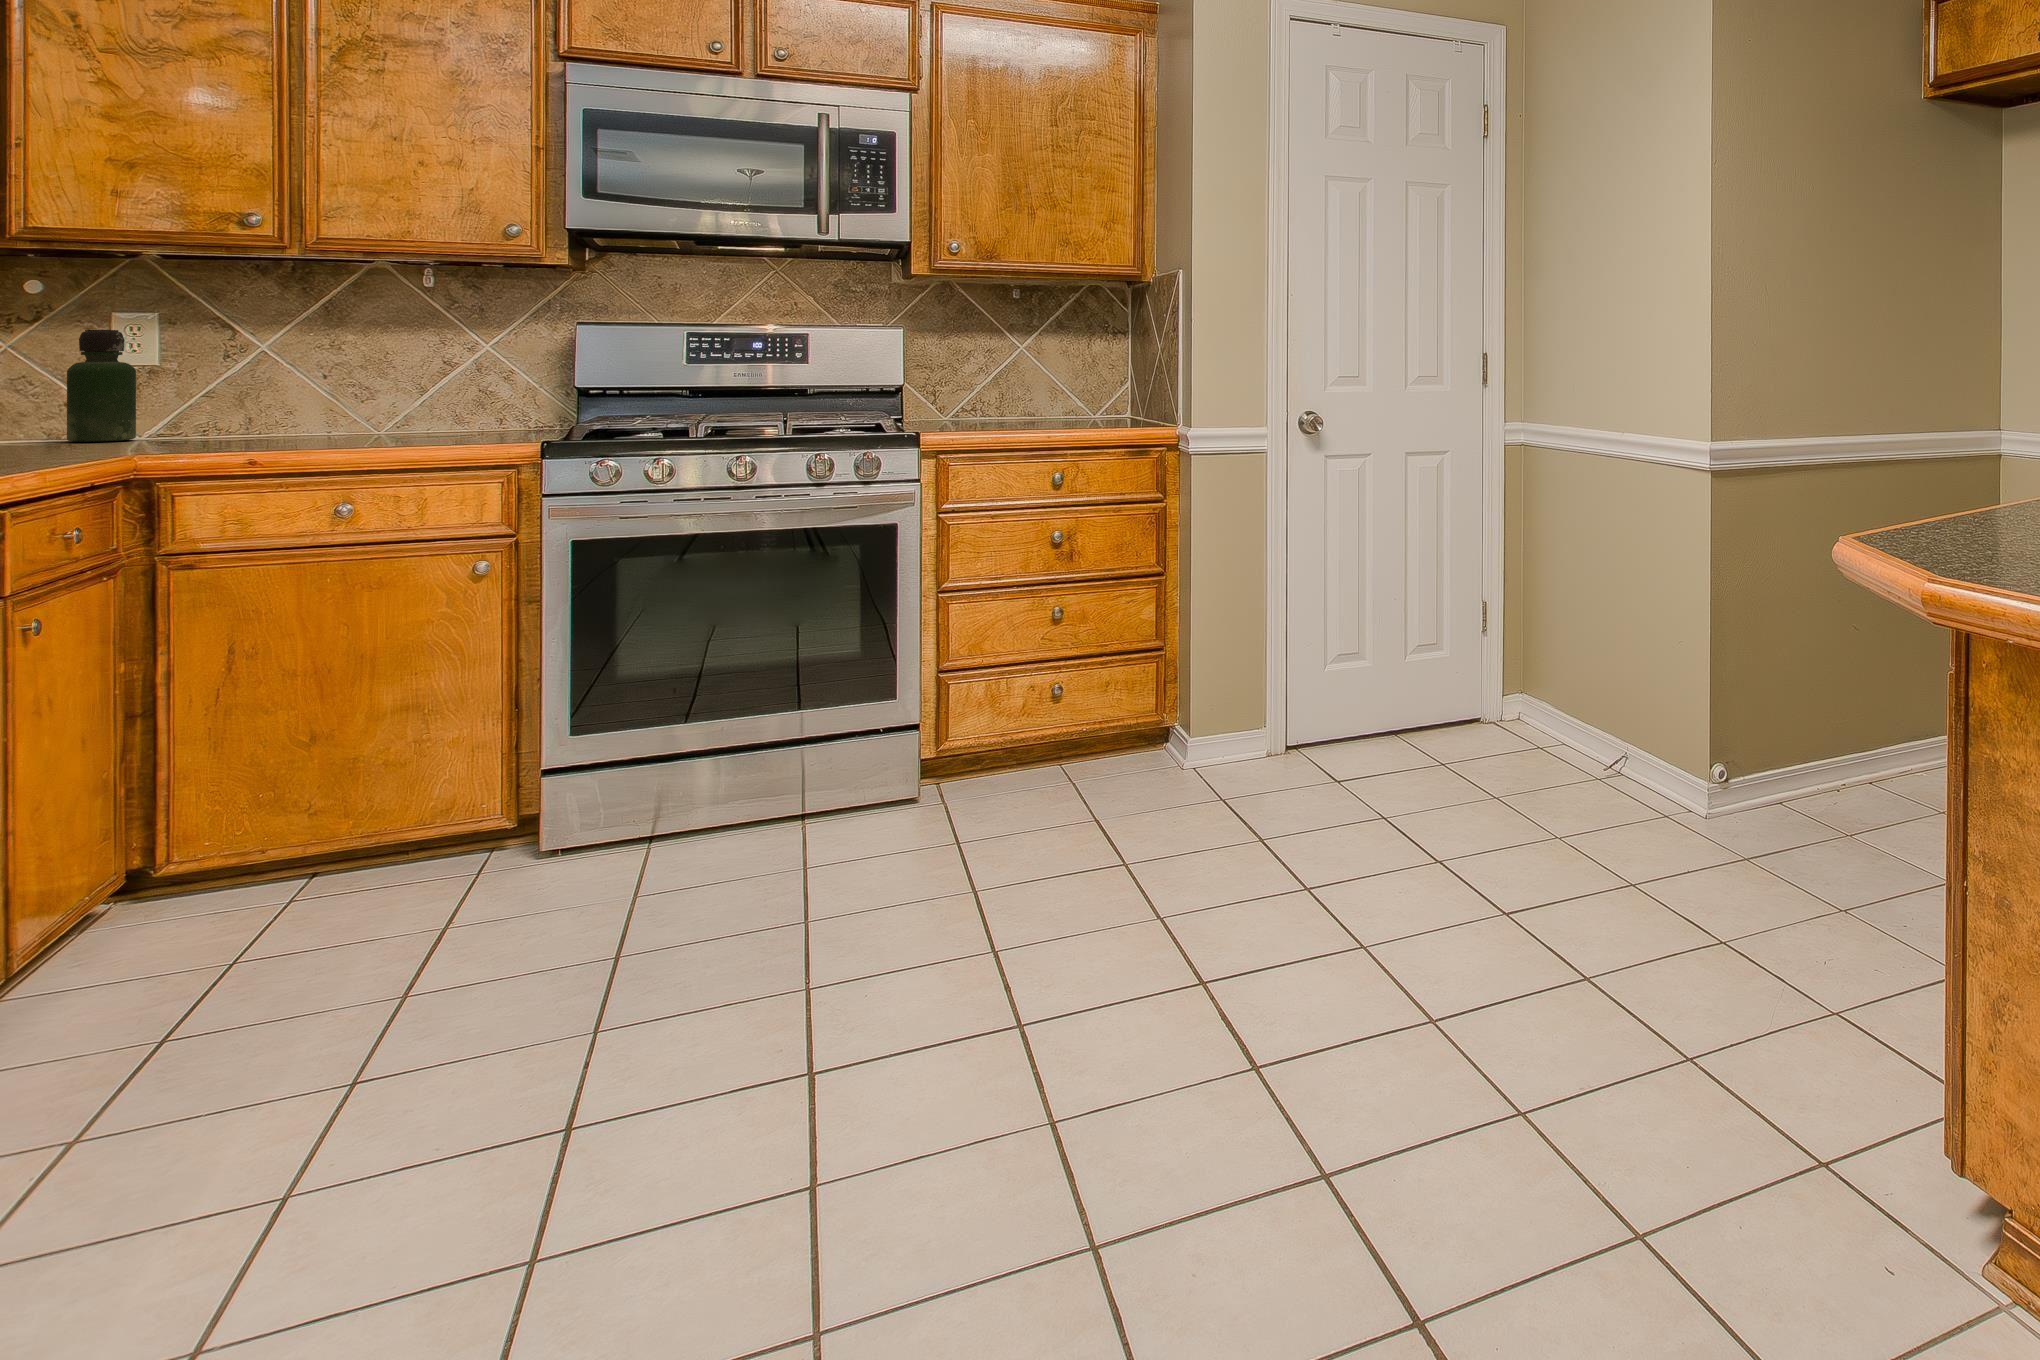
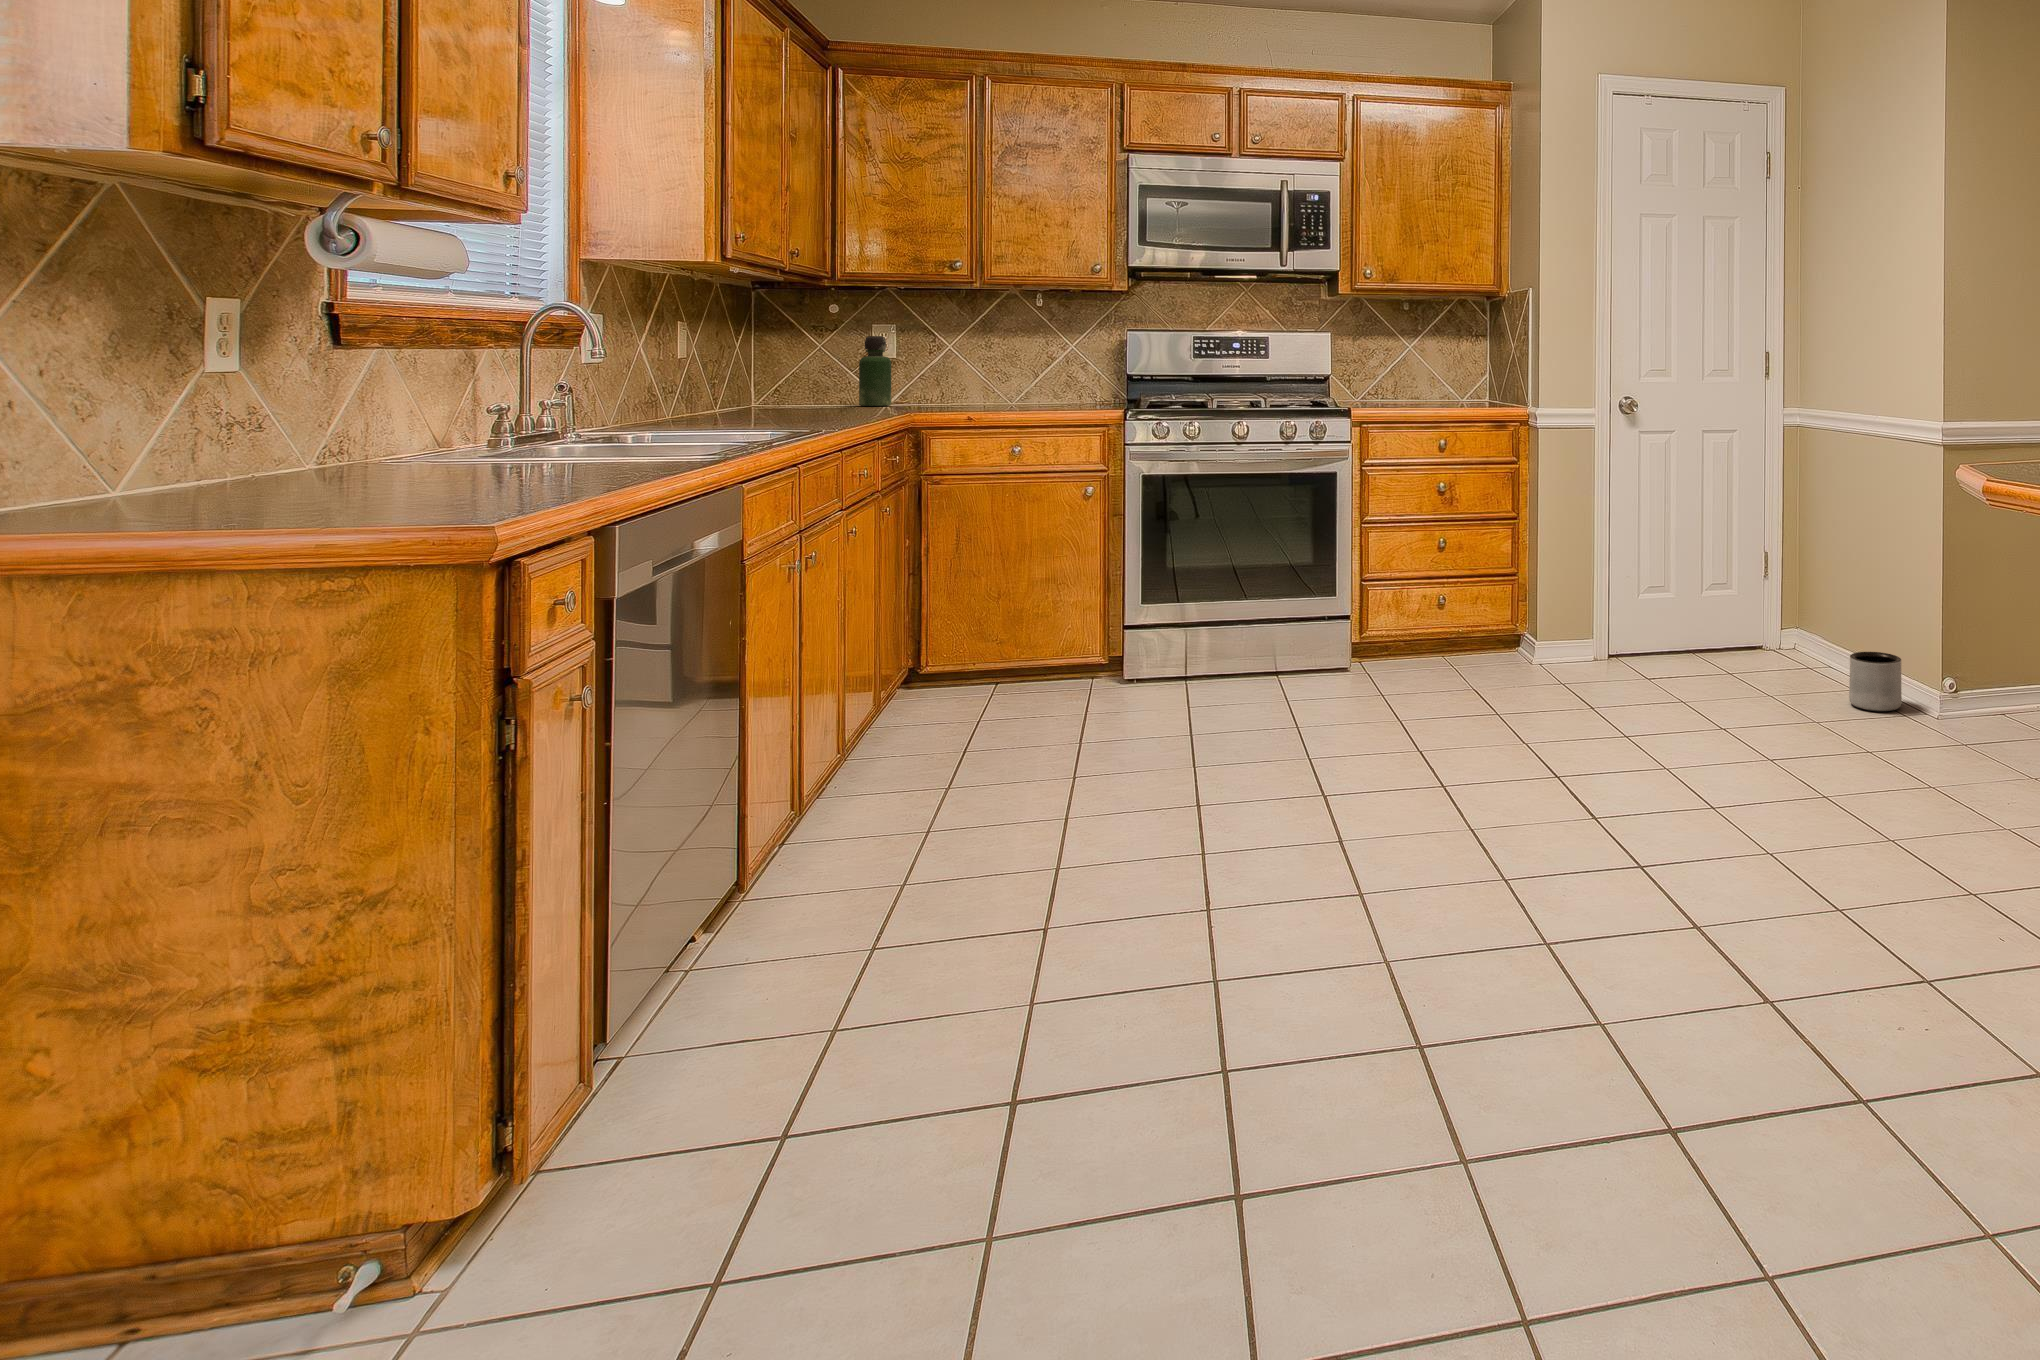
planter: none [1593,734,1657,815] -> present [1849,652,1902,711]

